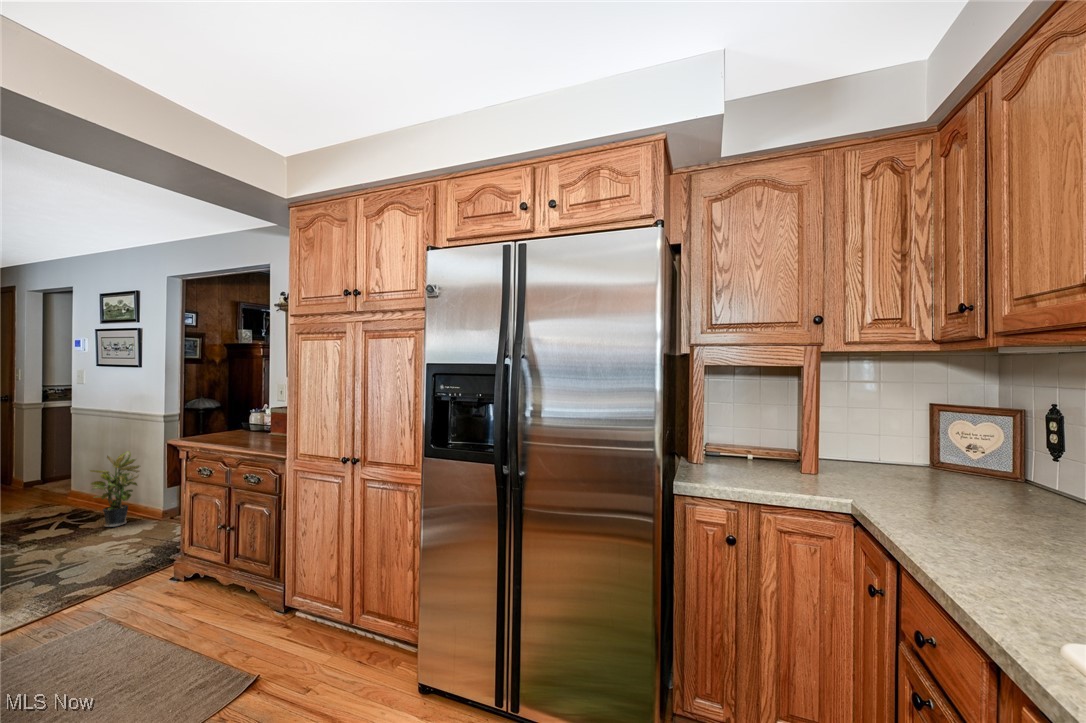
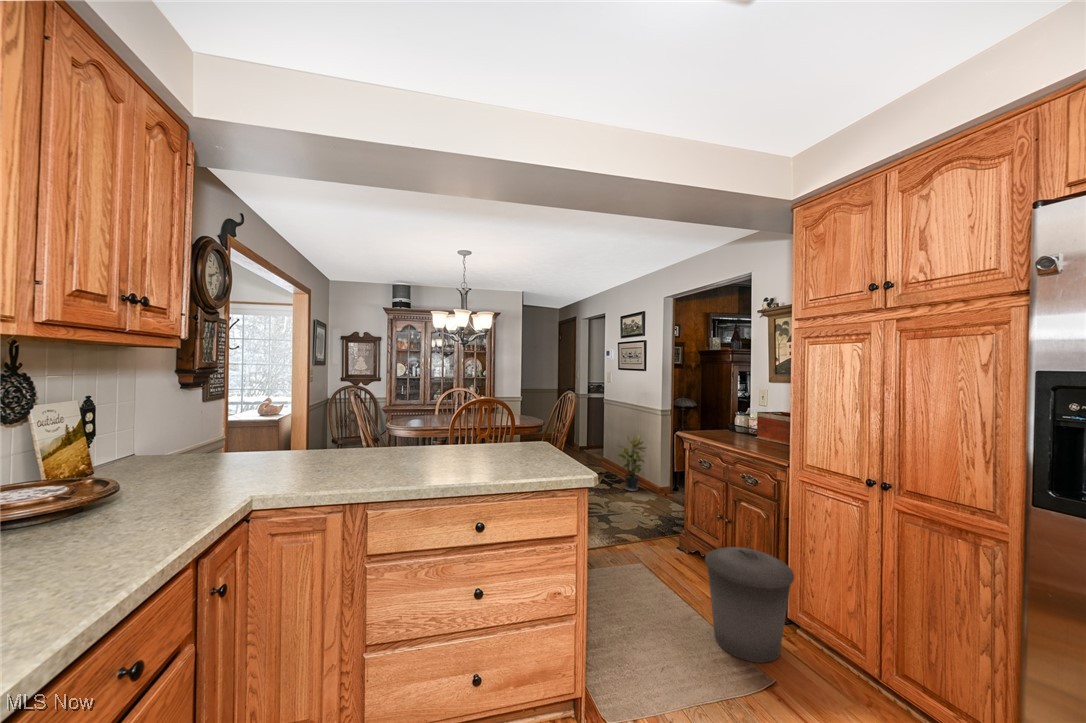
trash can: none [186,550,287,669] -> present [705,547,794,663]

